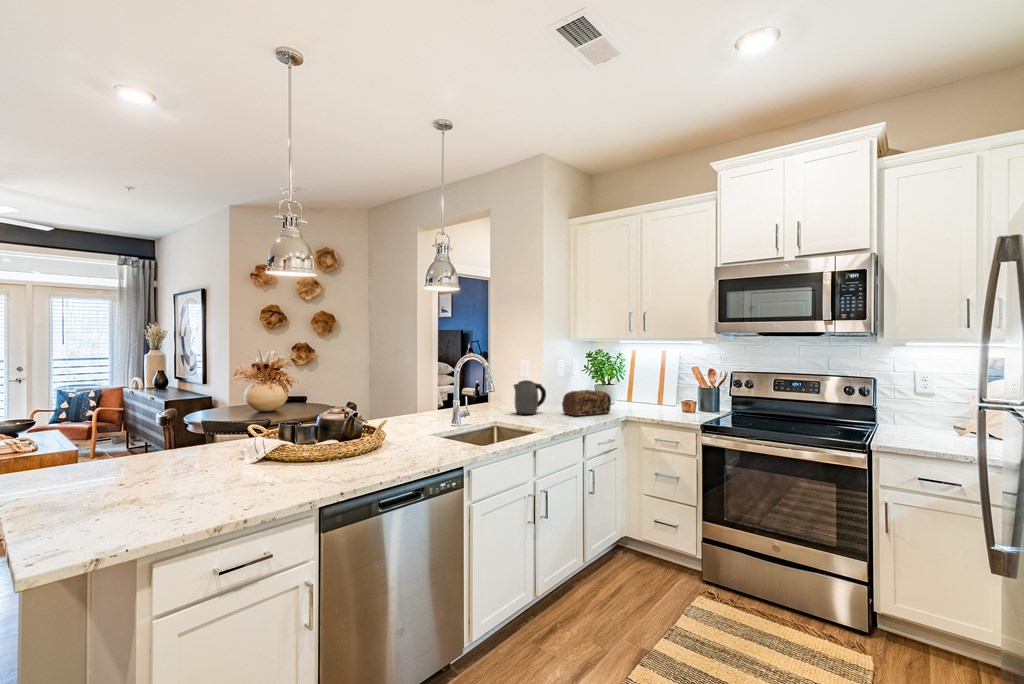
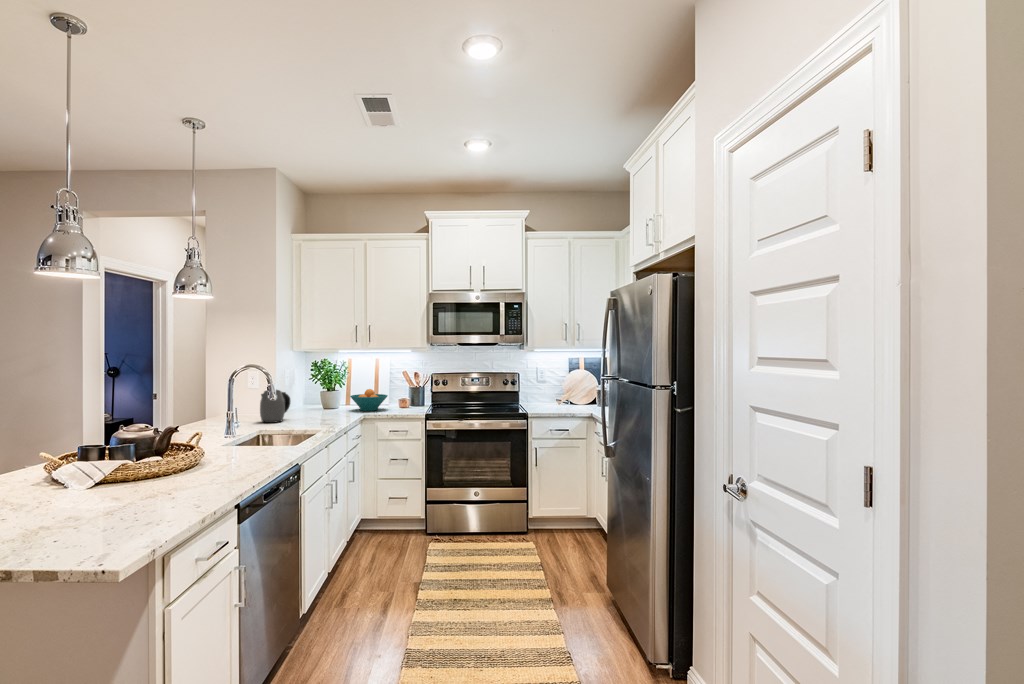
fruit bowl: none [621,386,665,412] -> present [350,389,388,411]
bread loaf: present [562,390,611,416] -> none [307,395,349,419]

